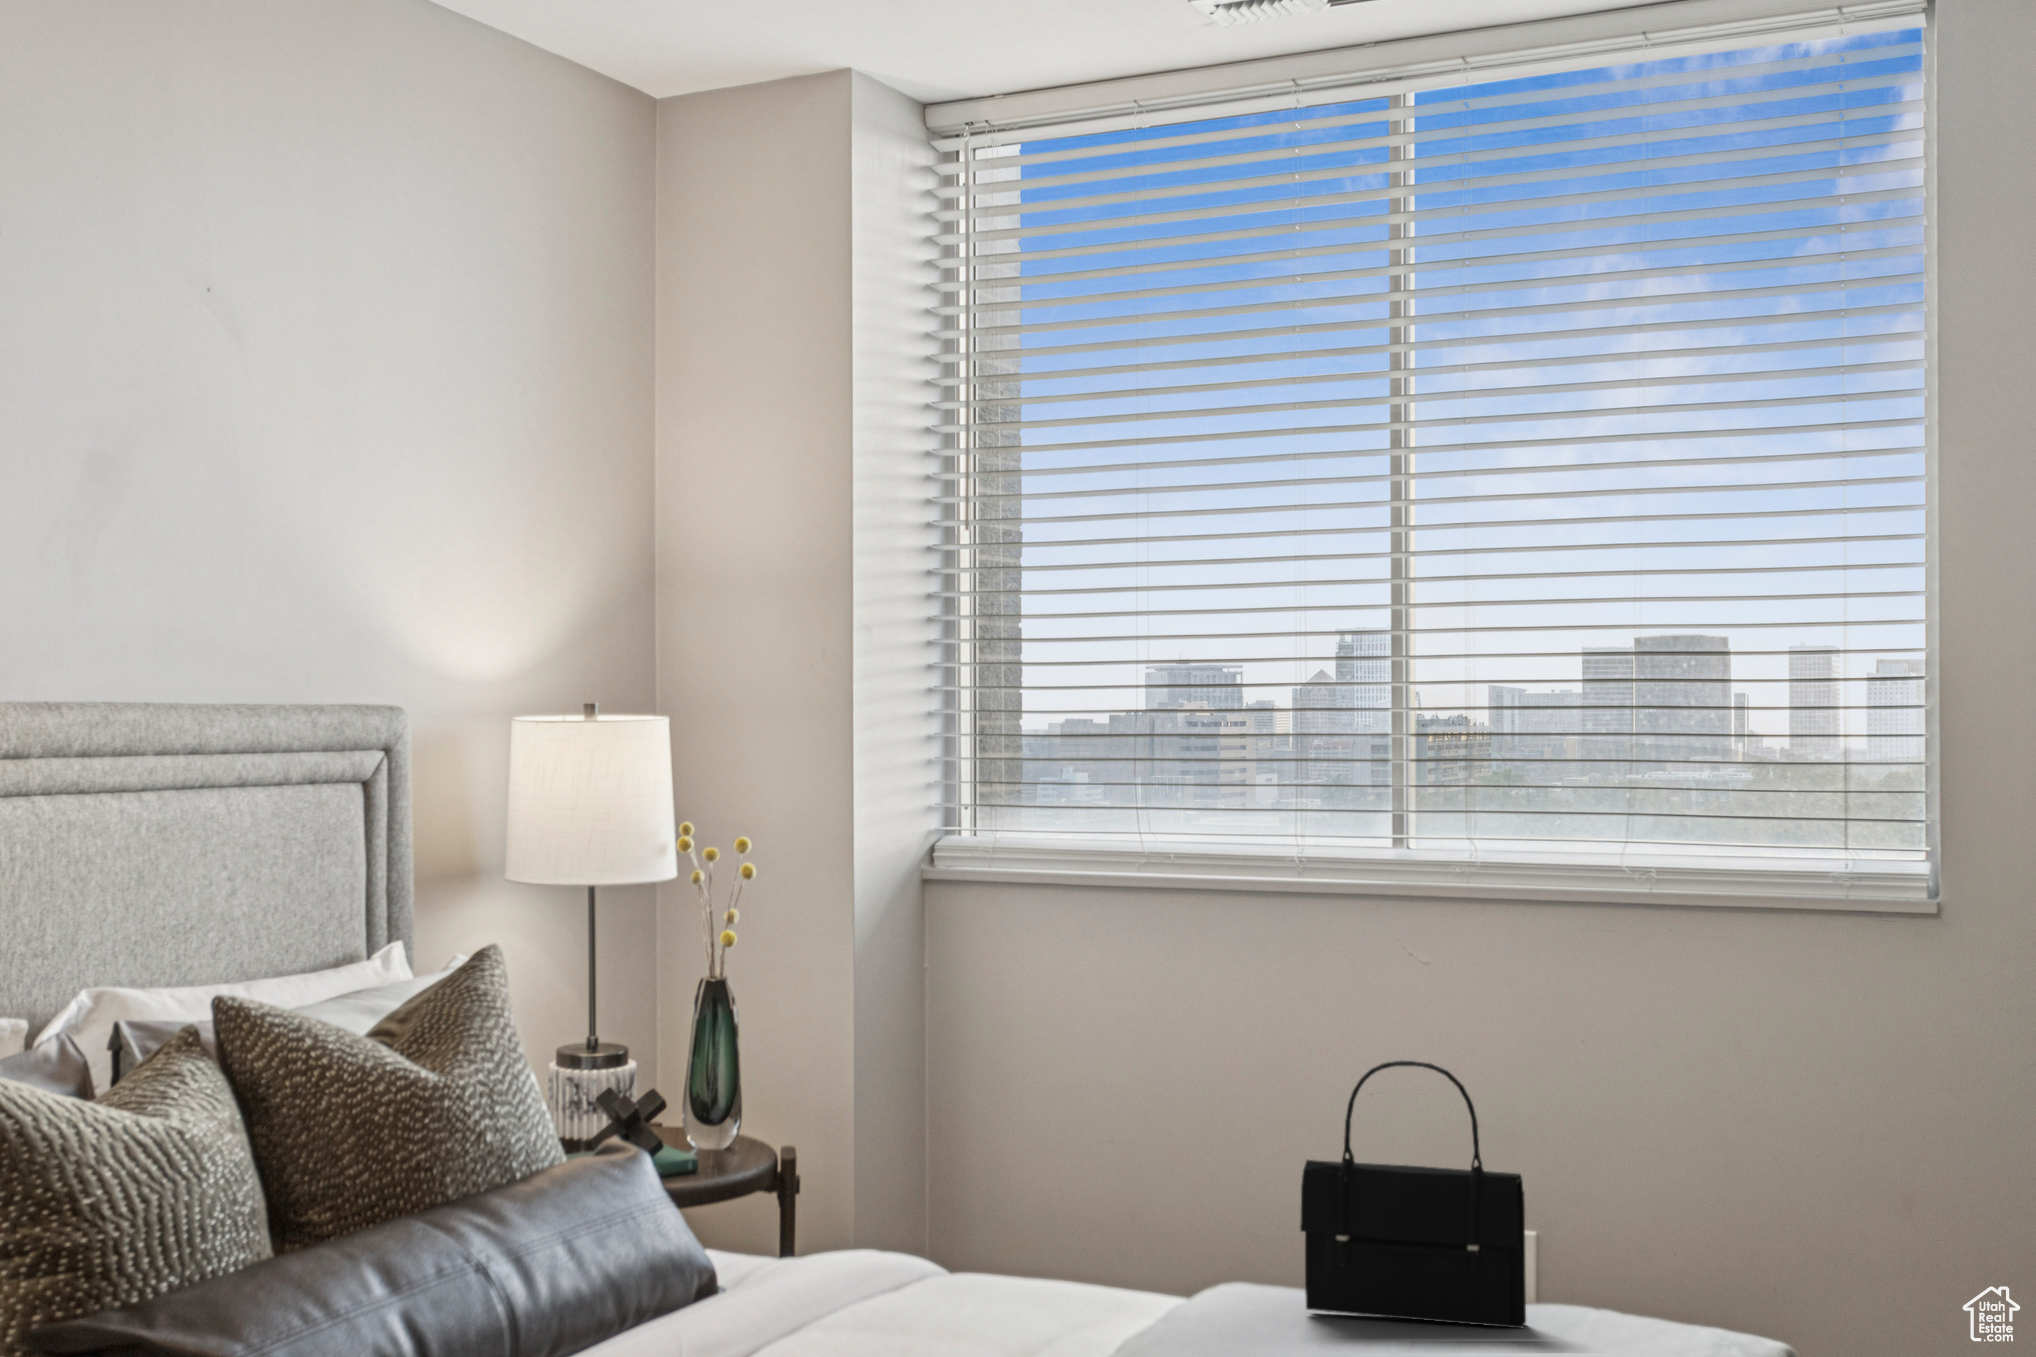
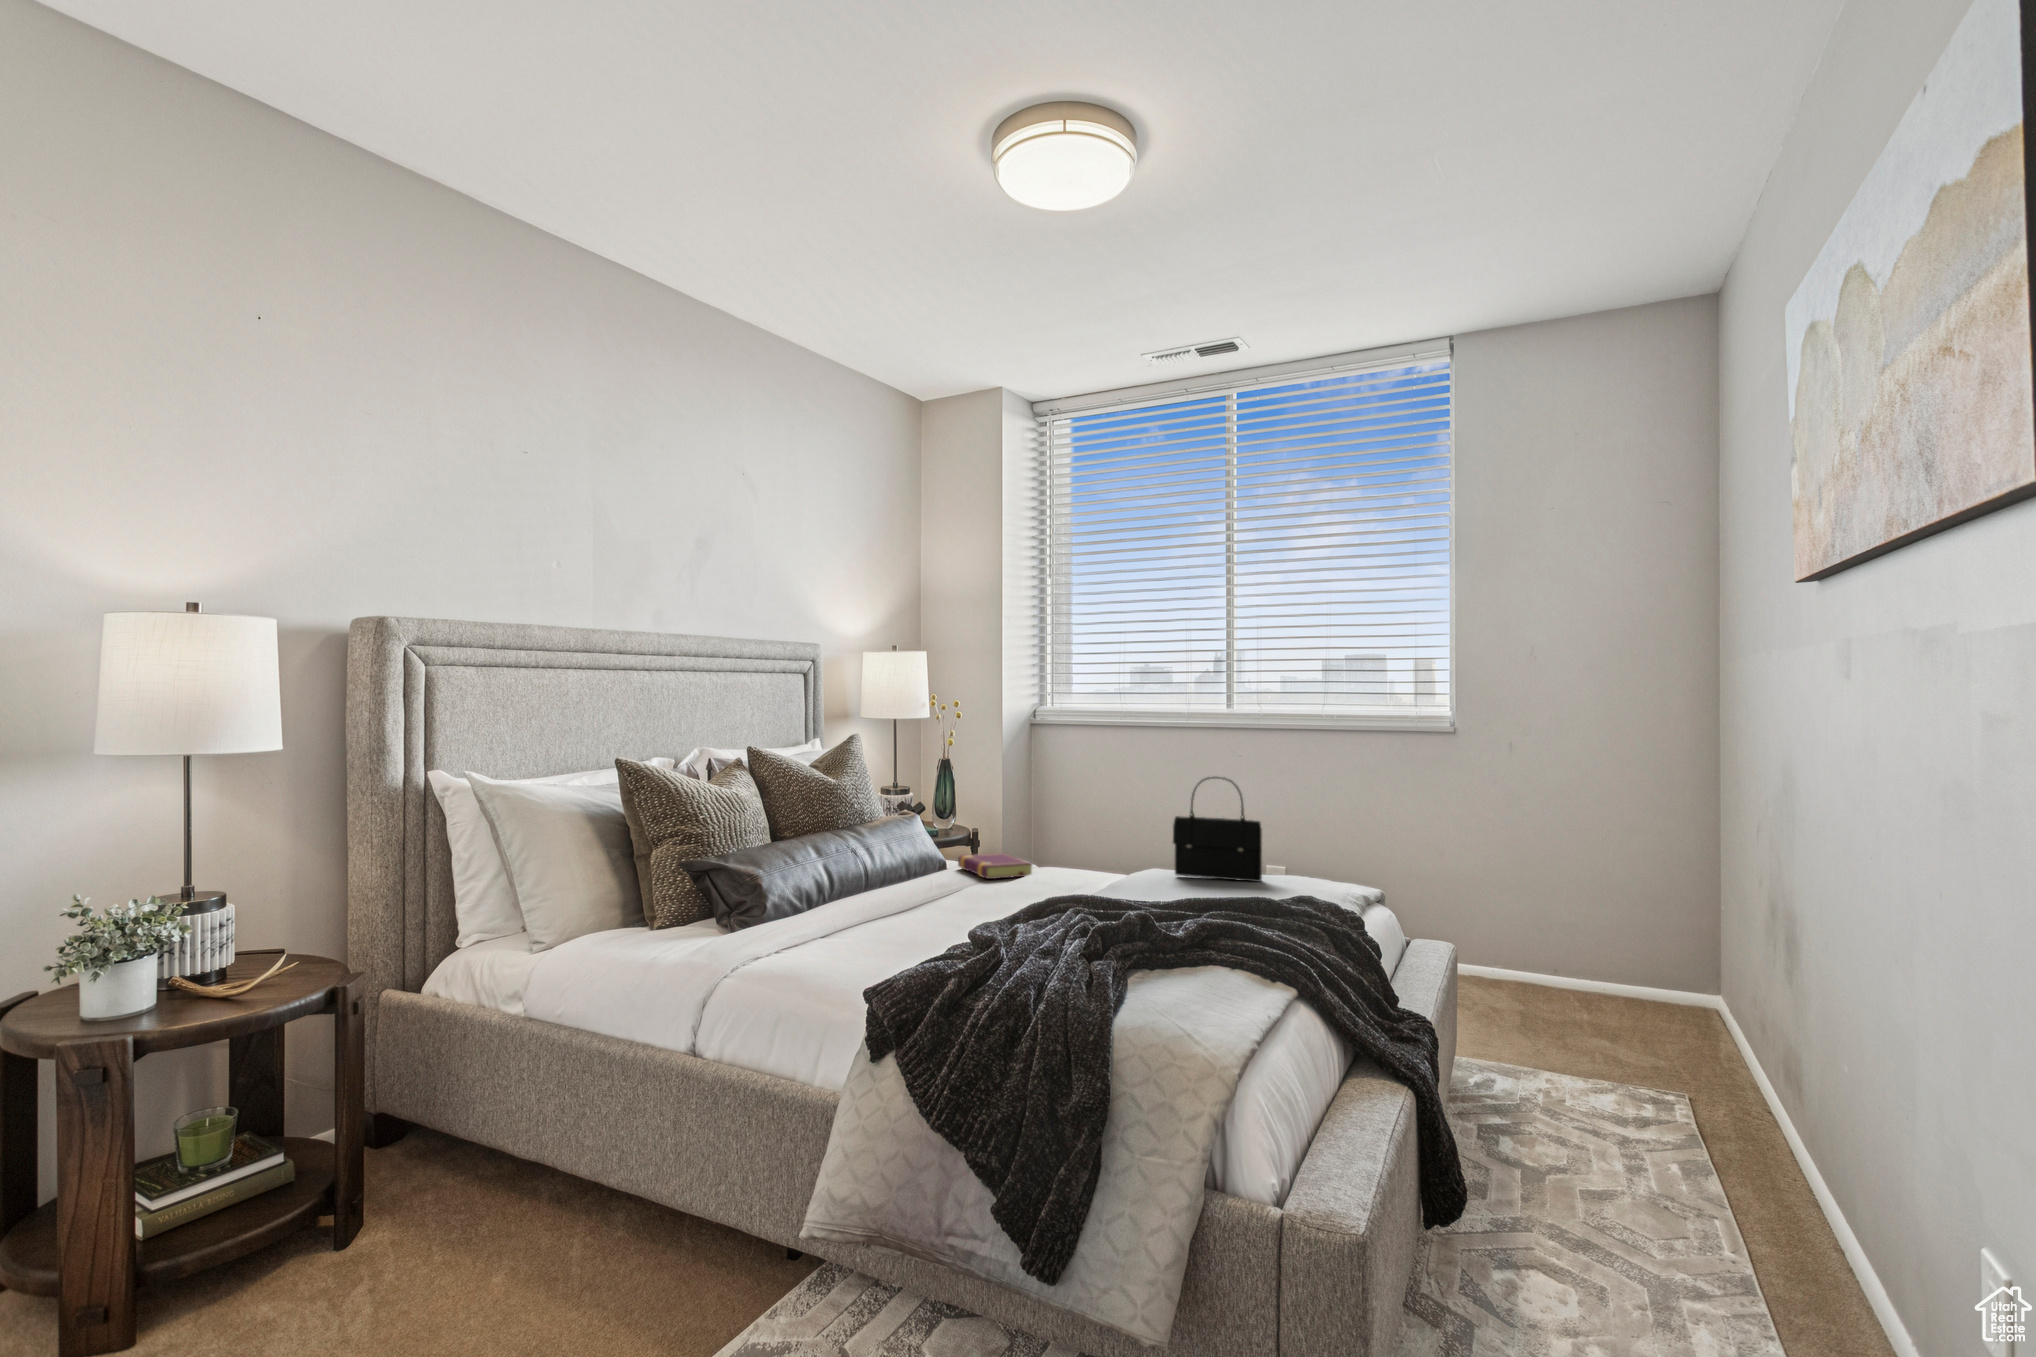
book: none [754,1241,946,1321] -> present [958,853,1032,879]

